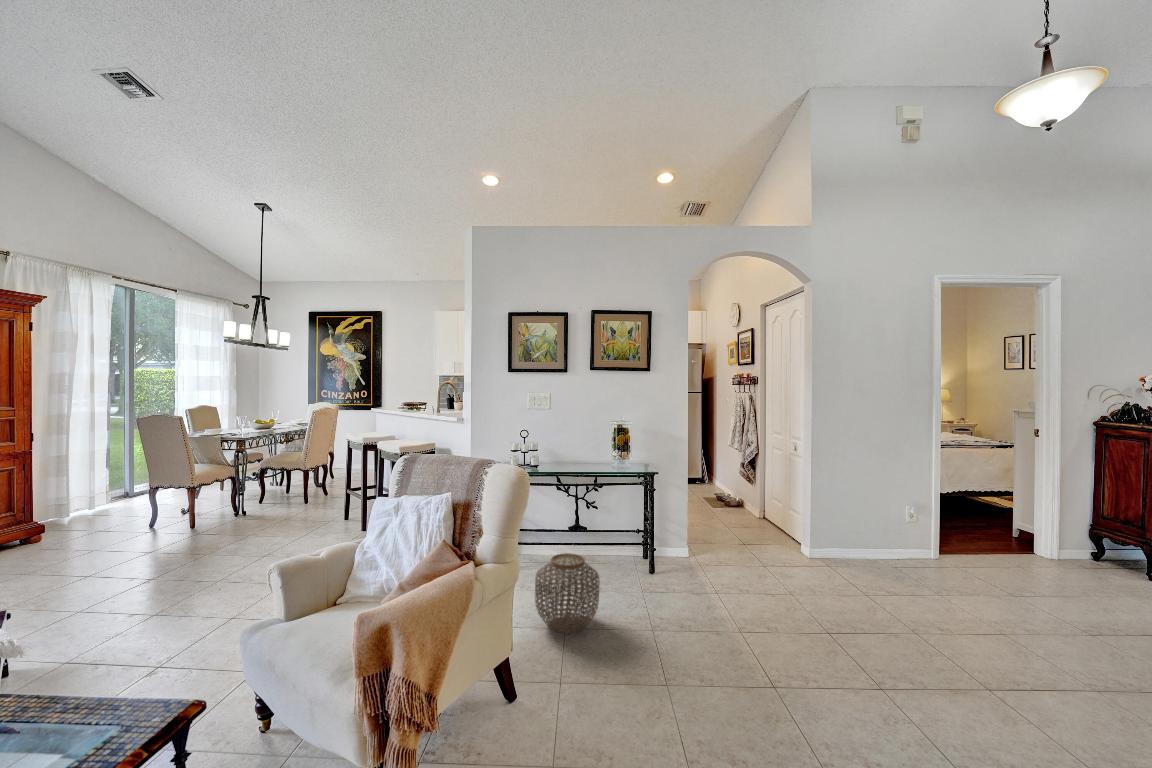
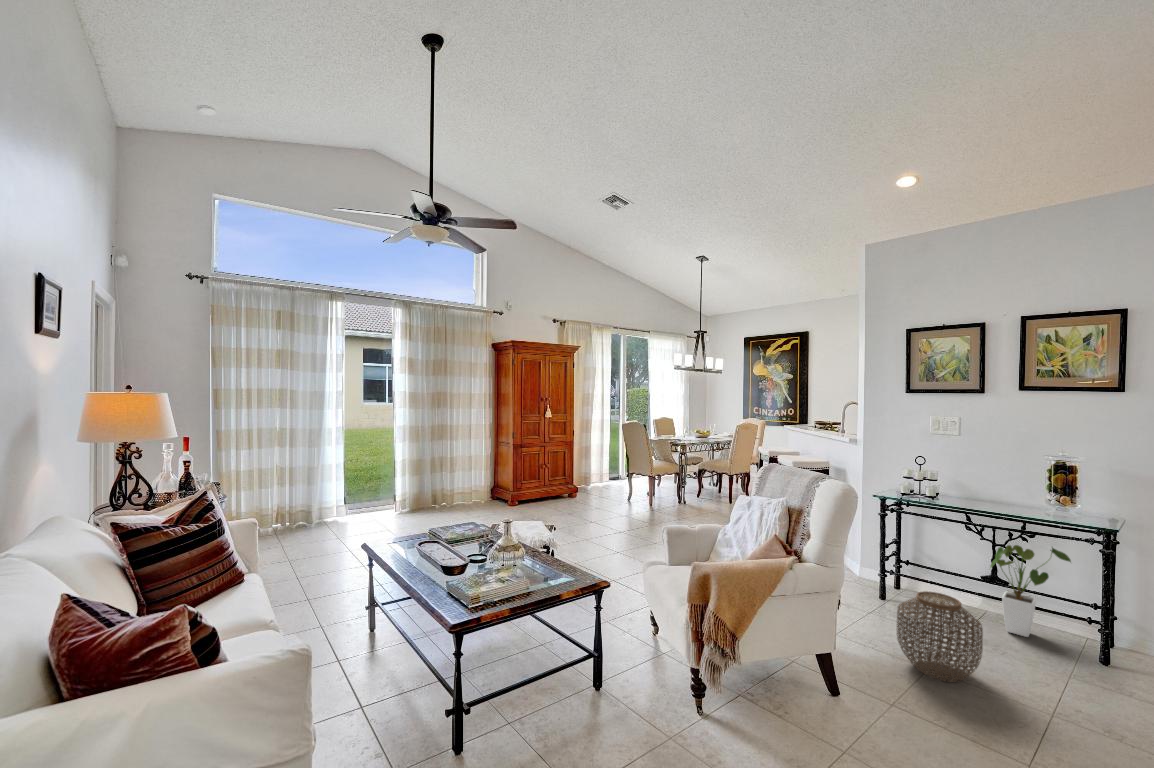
house plant: none [576,491,620,567] -> present [990,545,1071,637]

